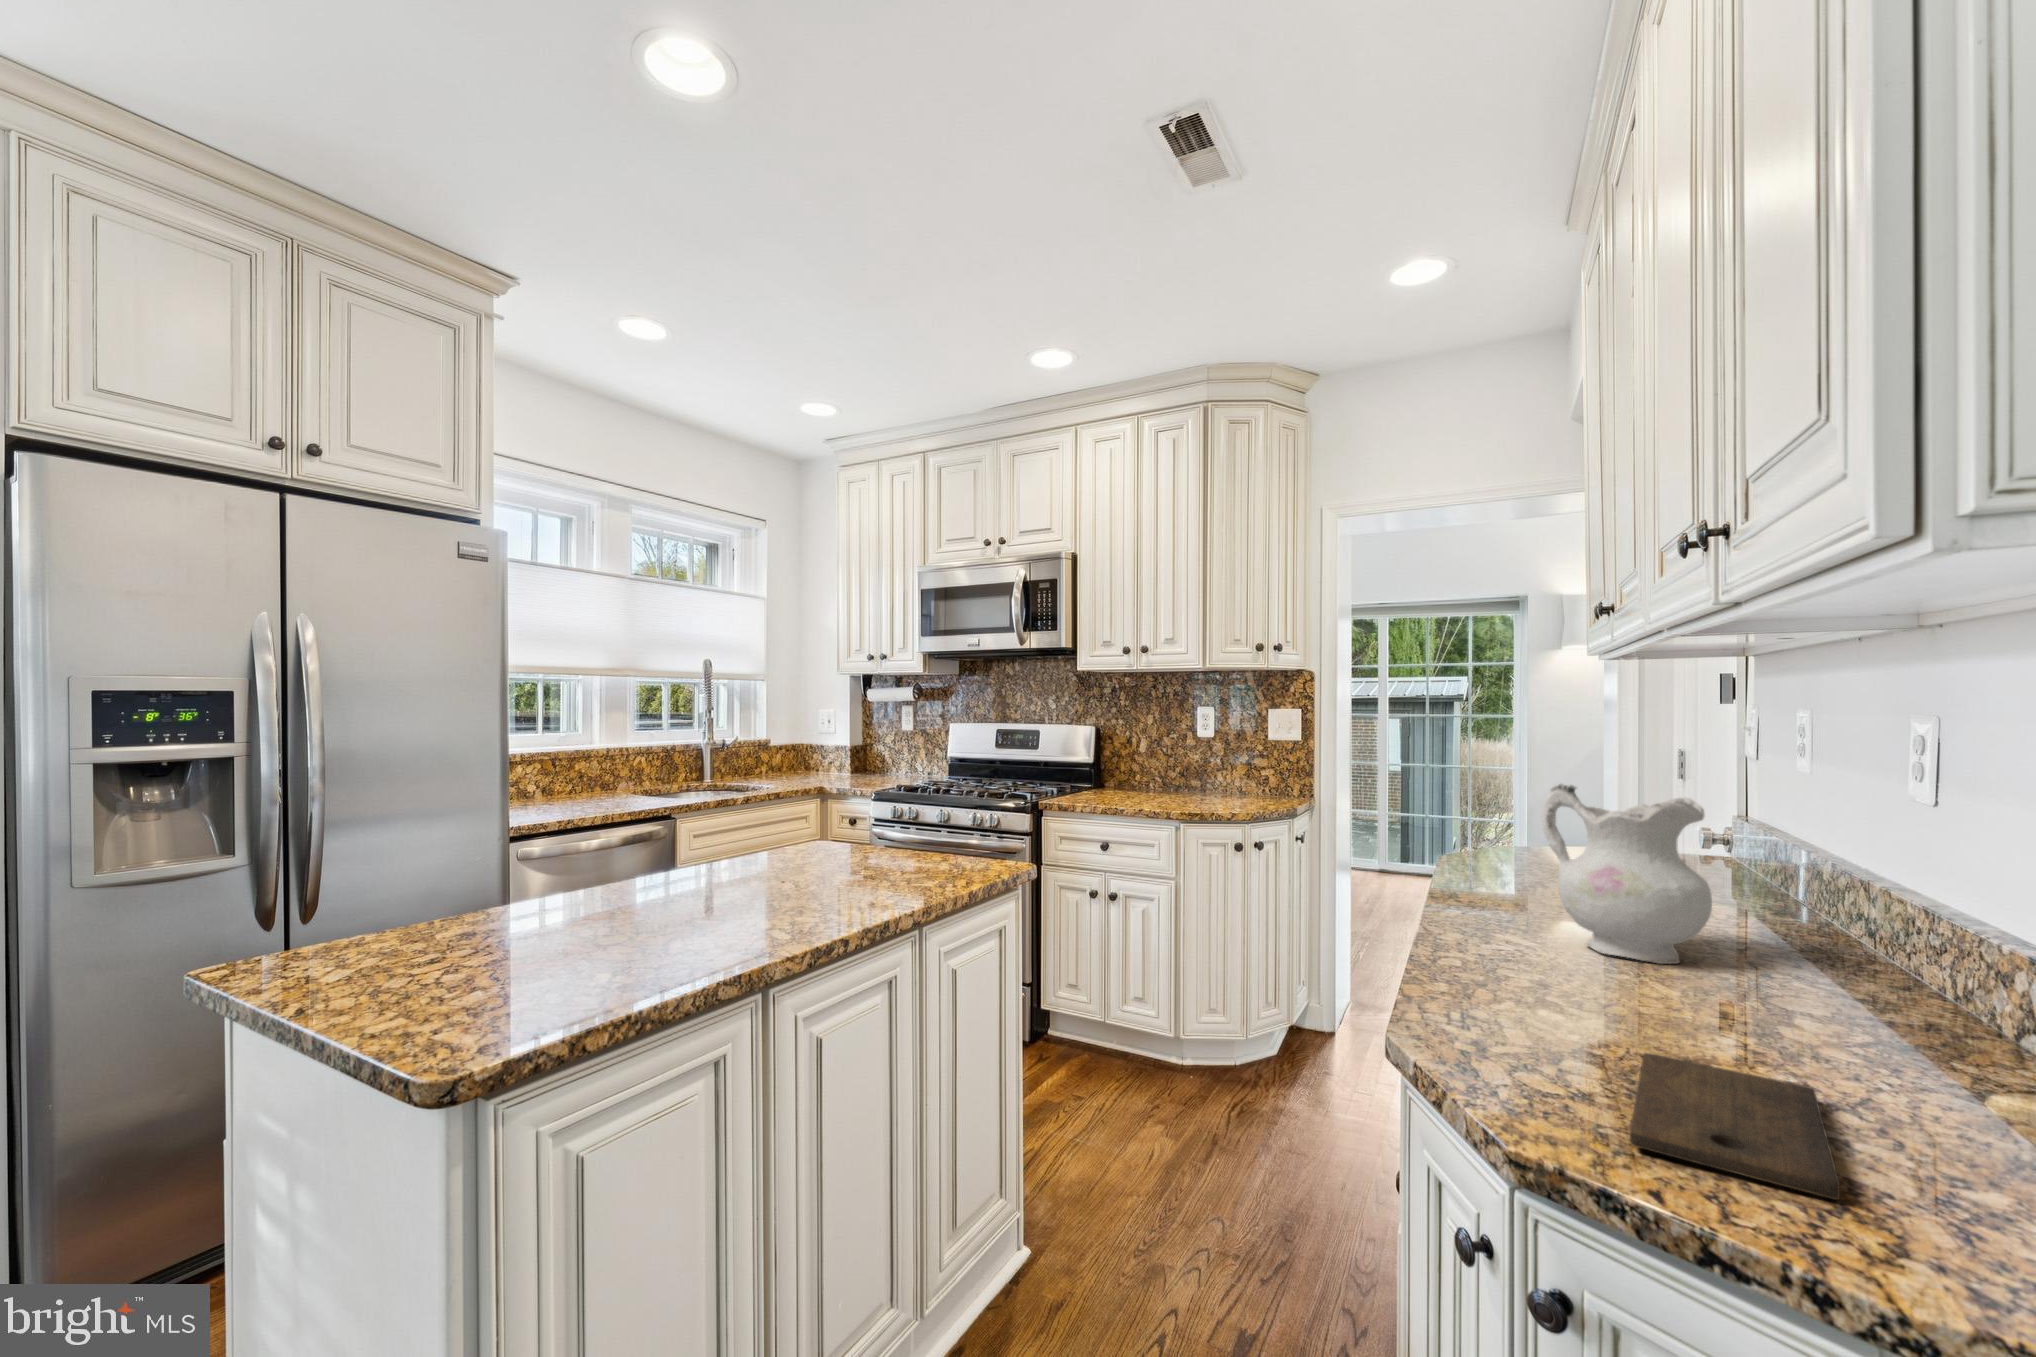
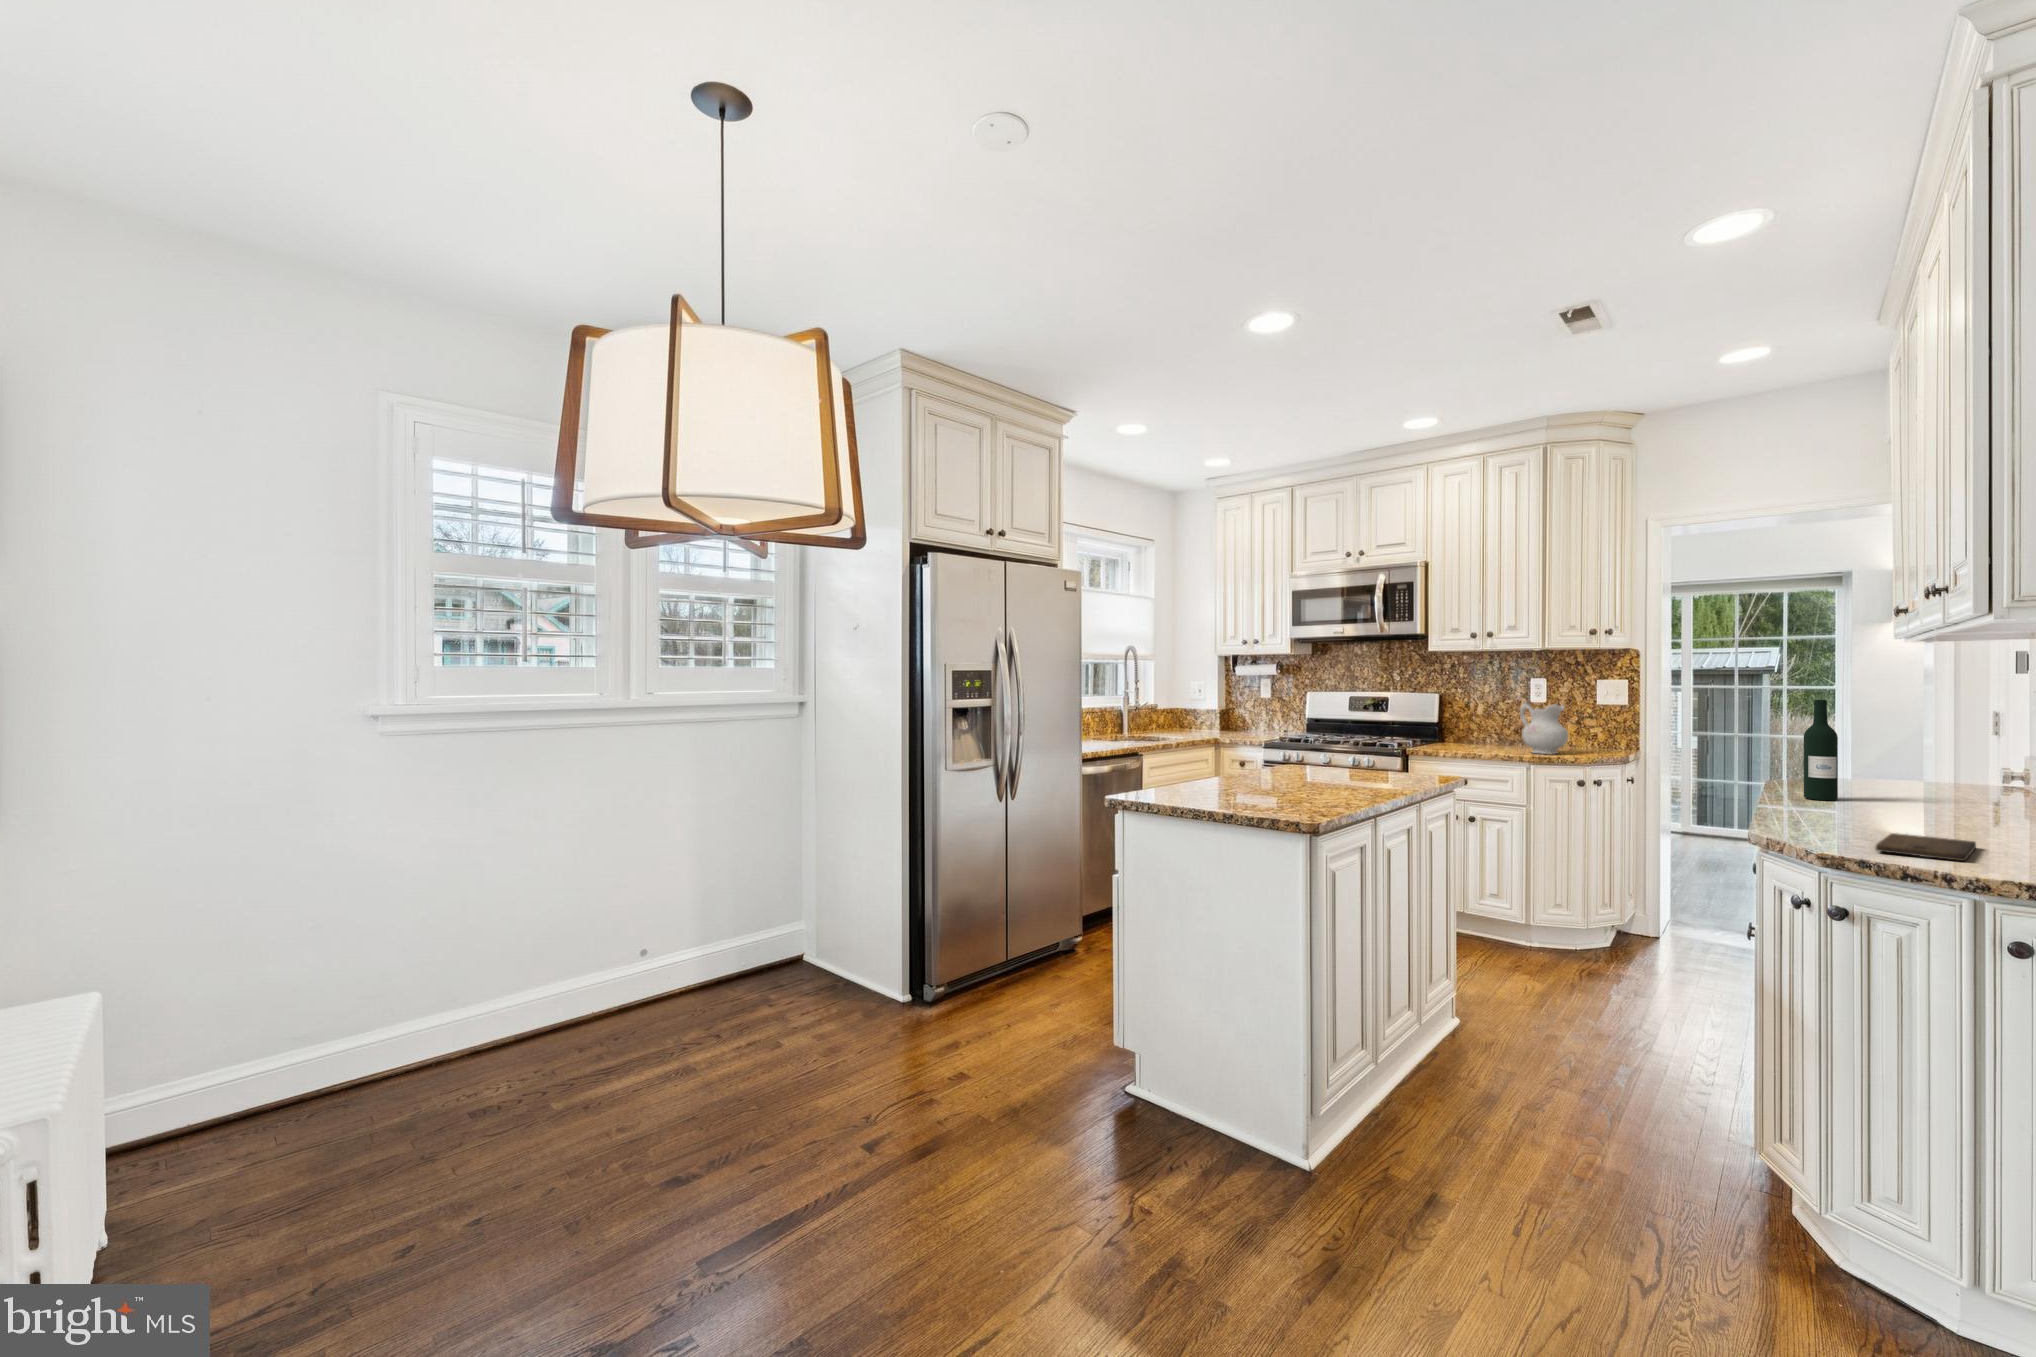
wine bottle: none [1485,744,1533,910] -> present [1804,700,1838,800]
ceramic pitcher: present [1542,784,1712,964] -> present [1520,702,1568,754]

